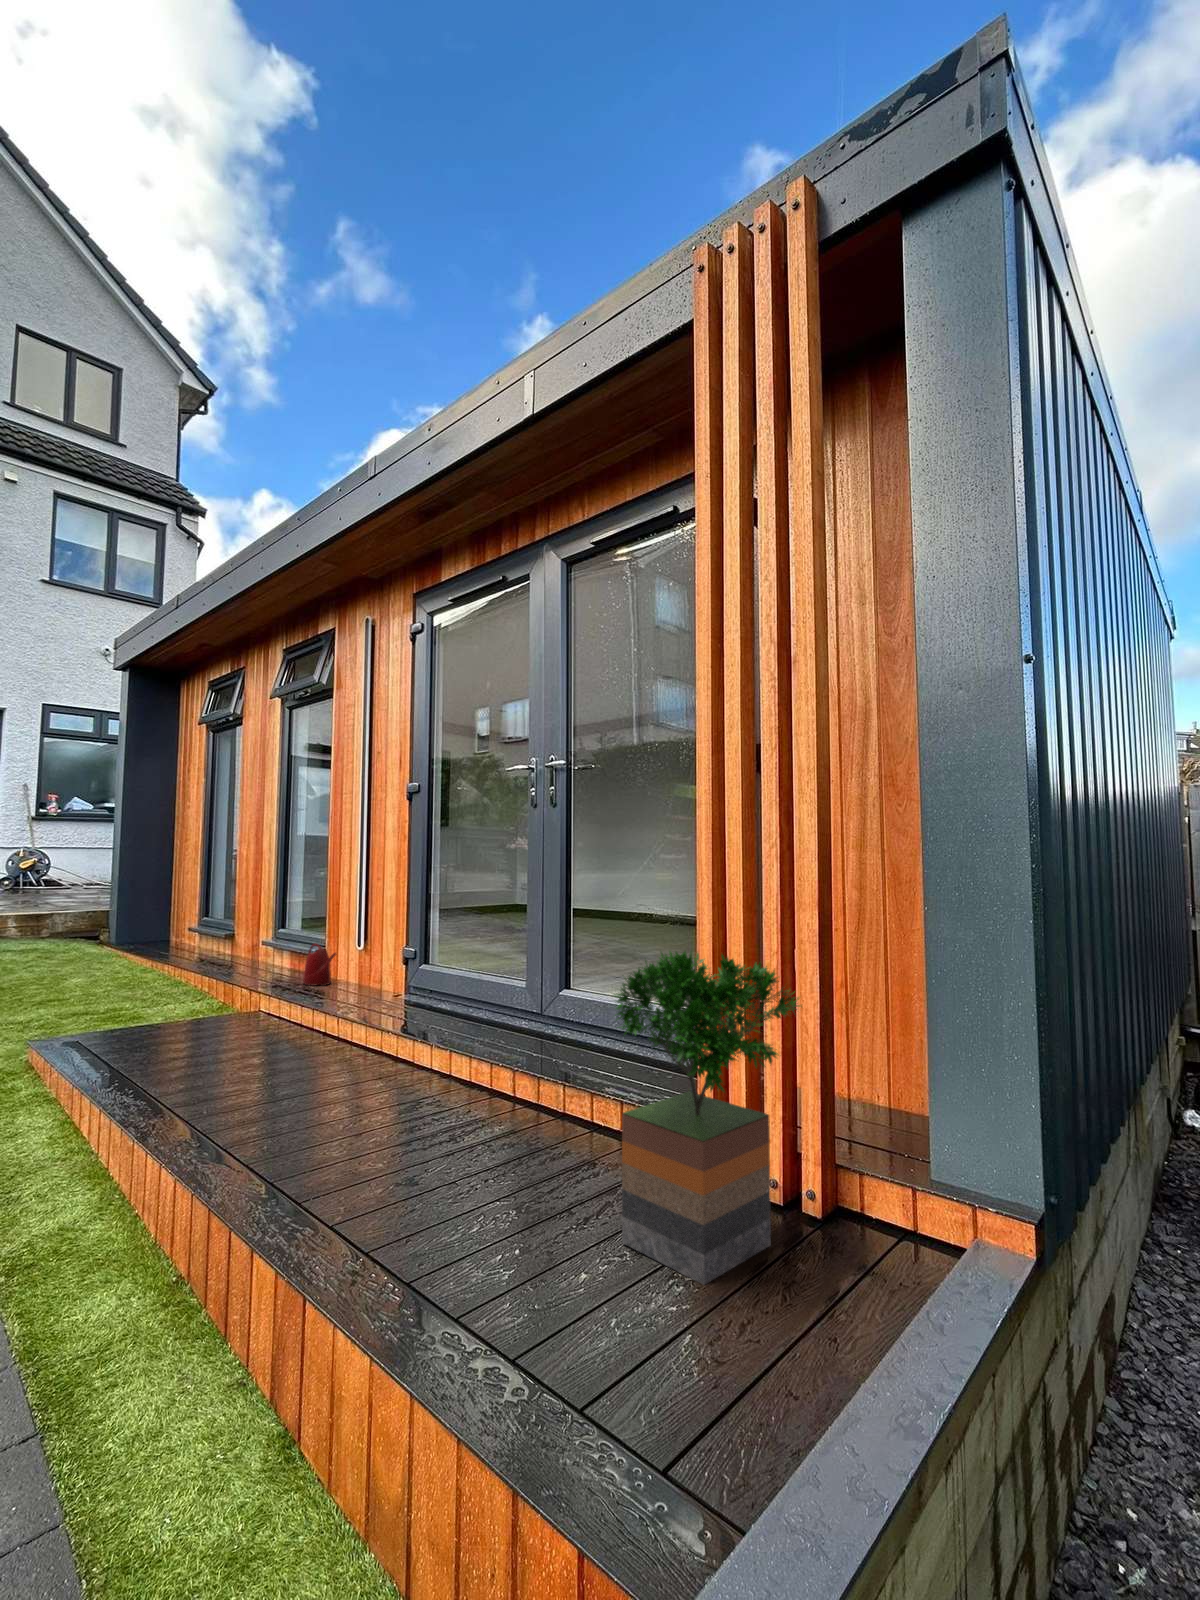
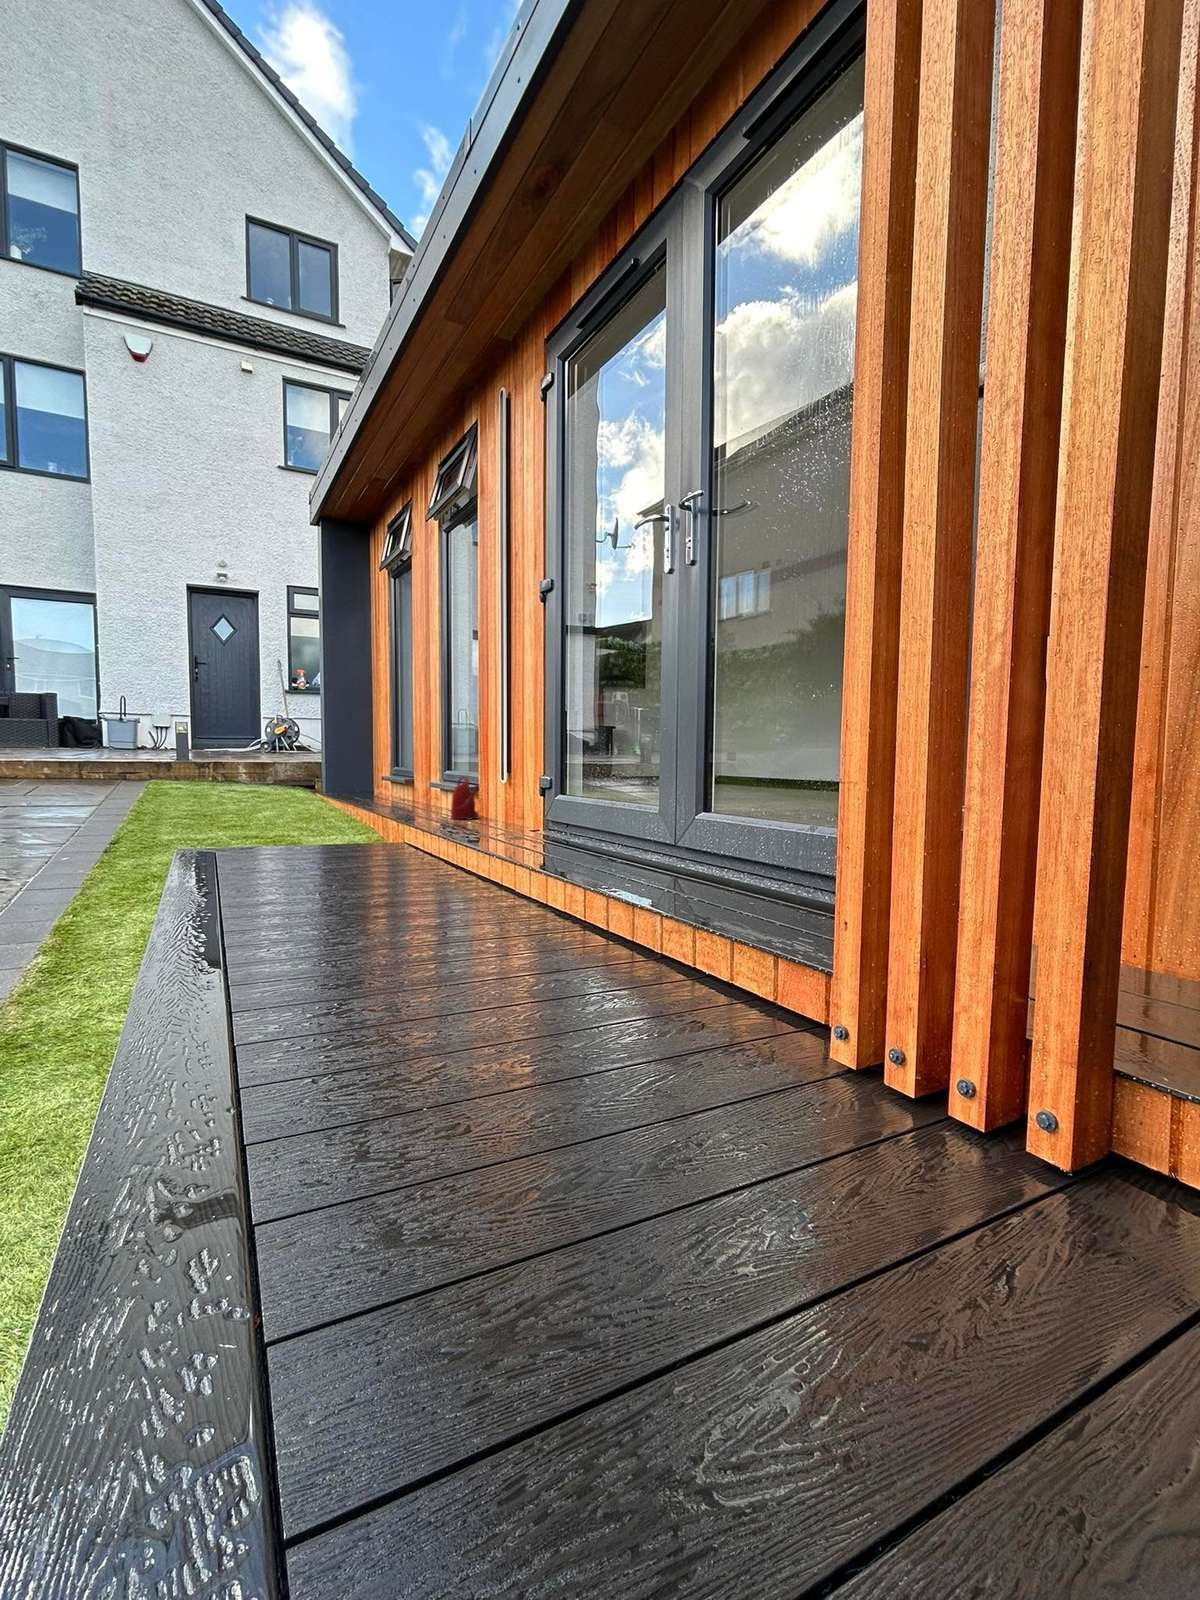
potted tree: present [615,952,800,1285] -> none [601,591,1067,1280]

